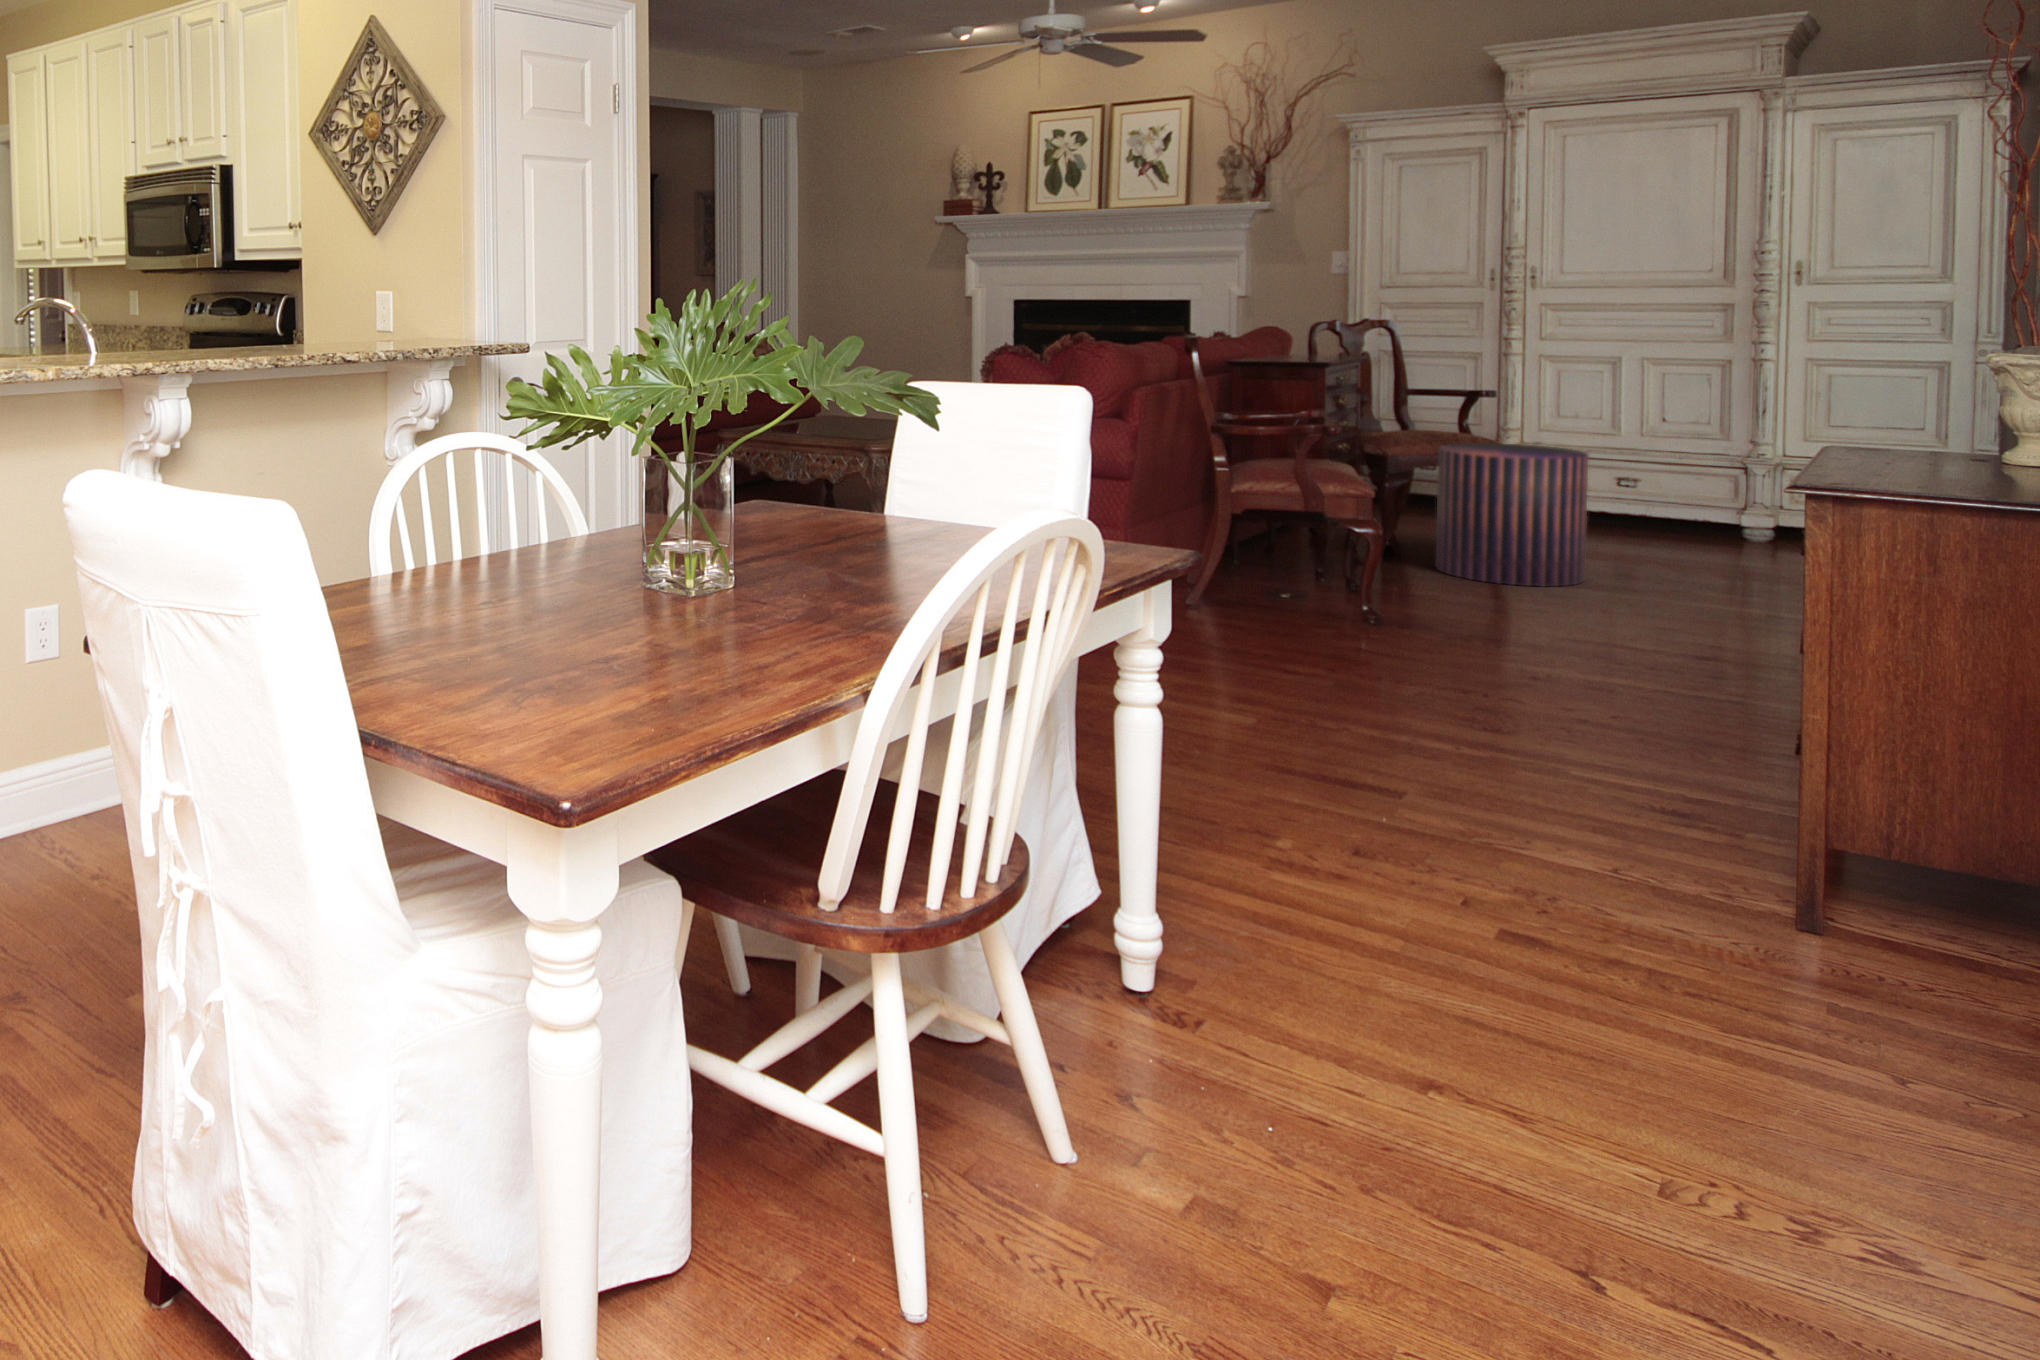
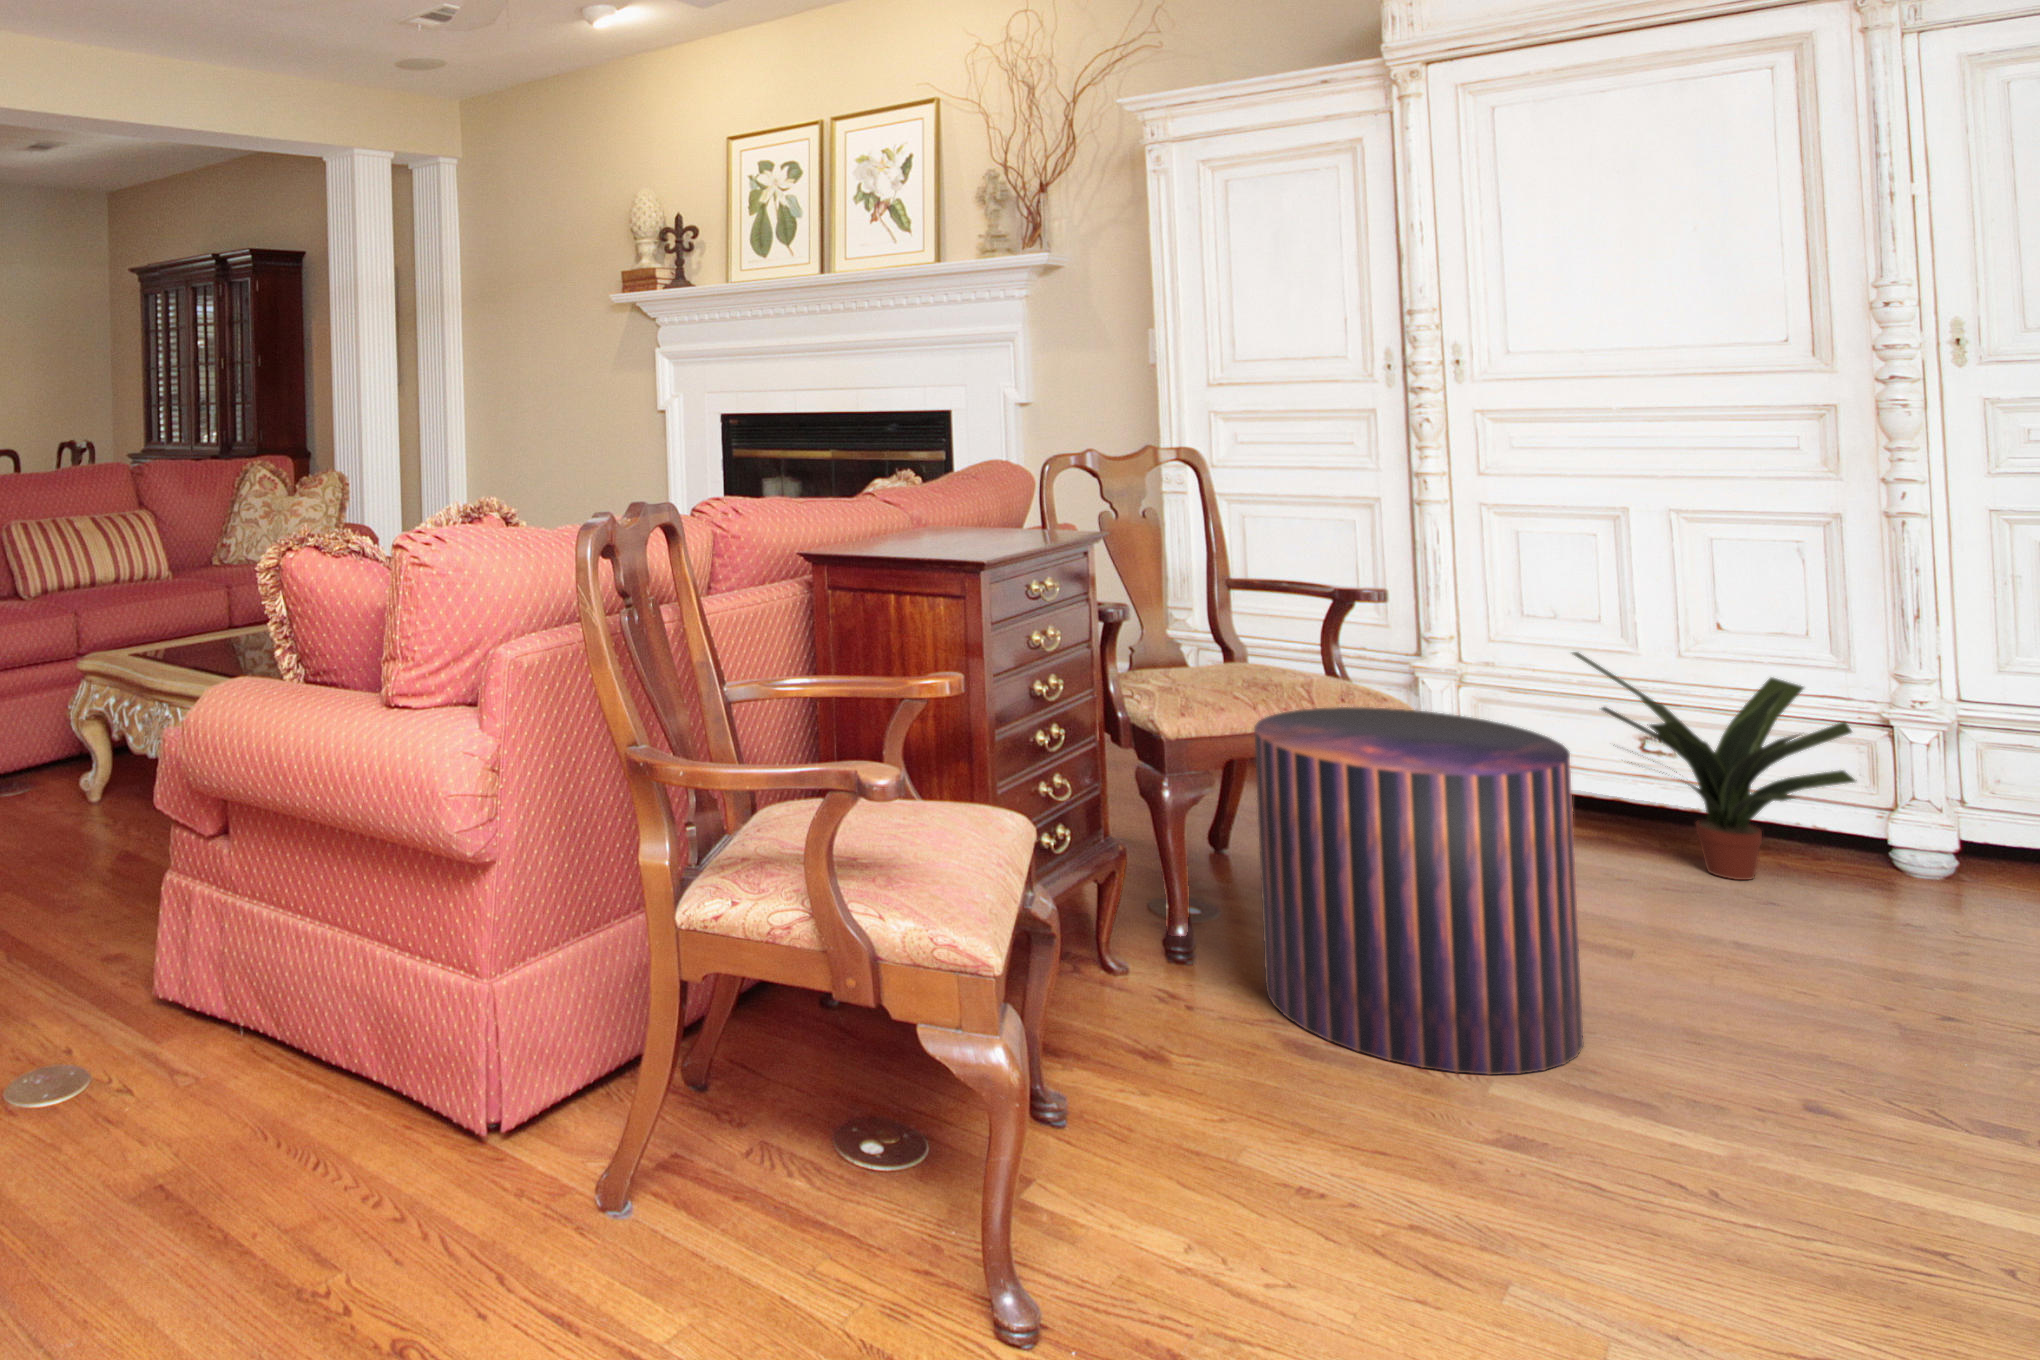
potted plant: none [1586,431,1728,543] -> present [1573,652,1855,880]

